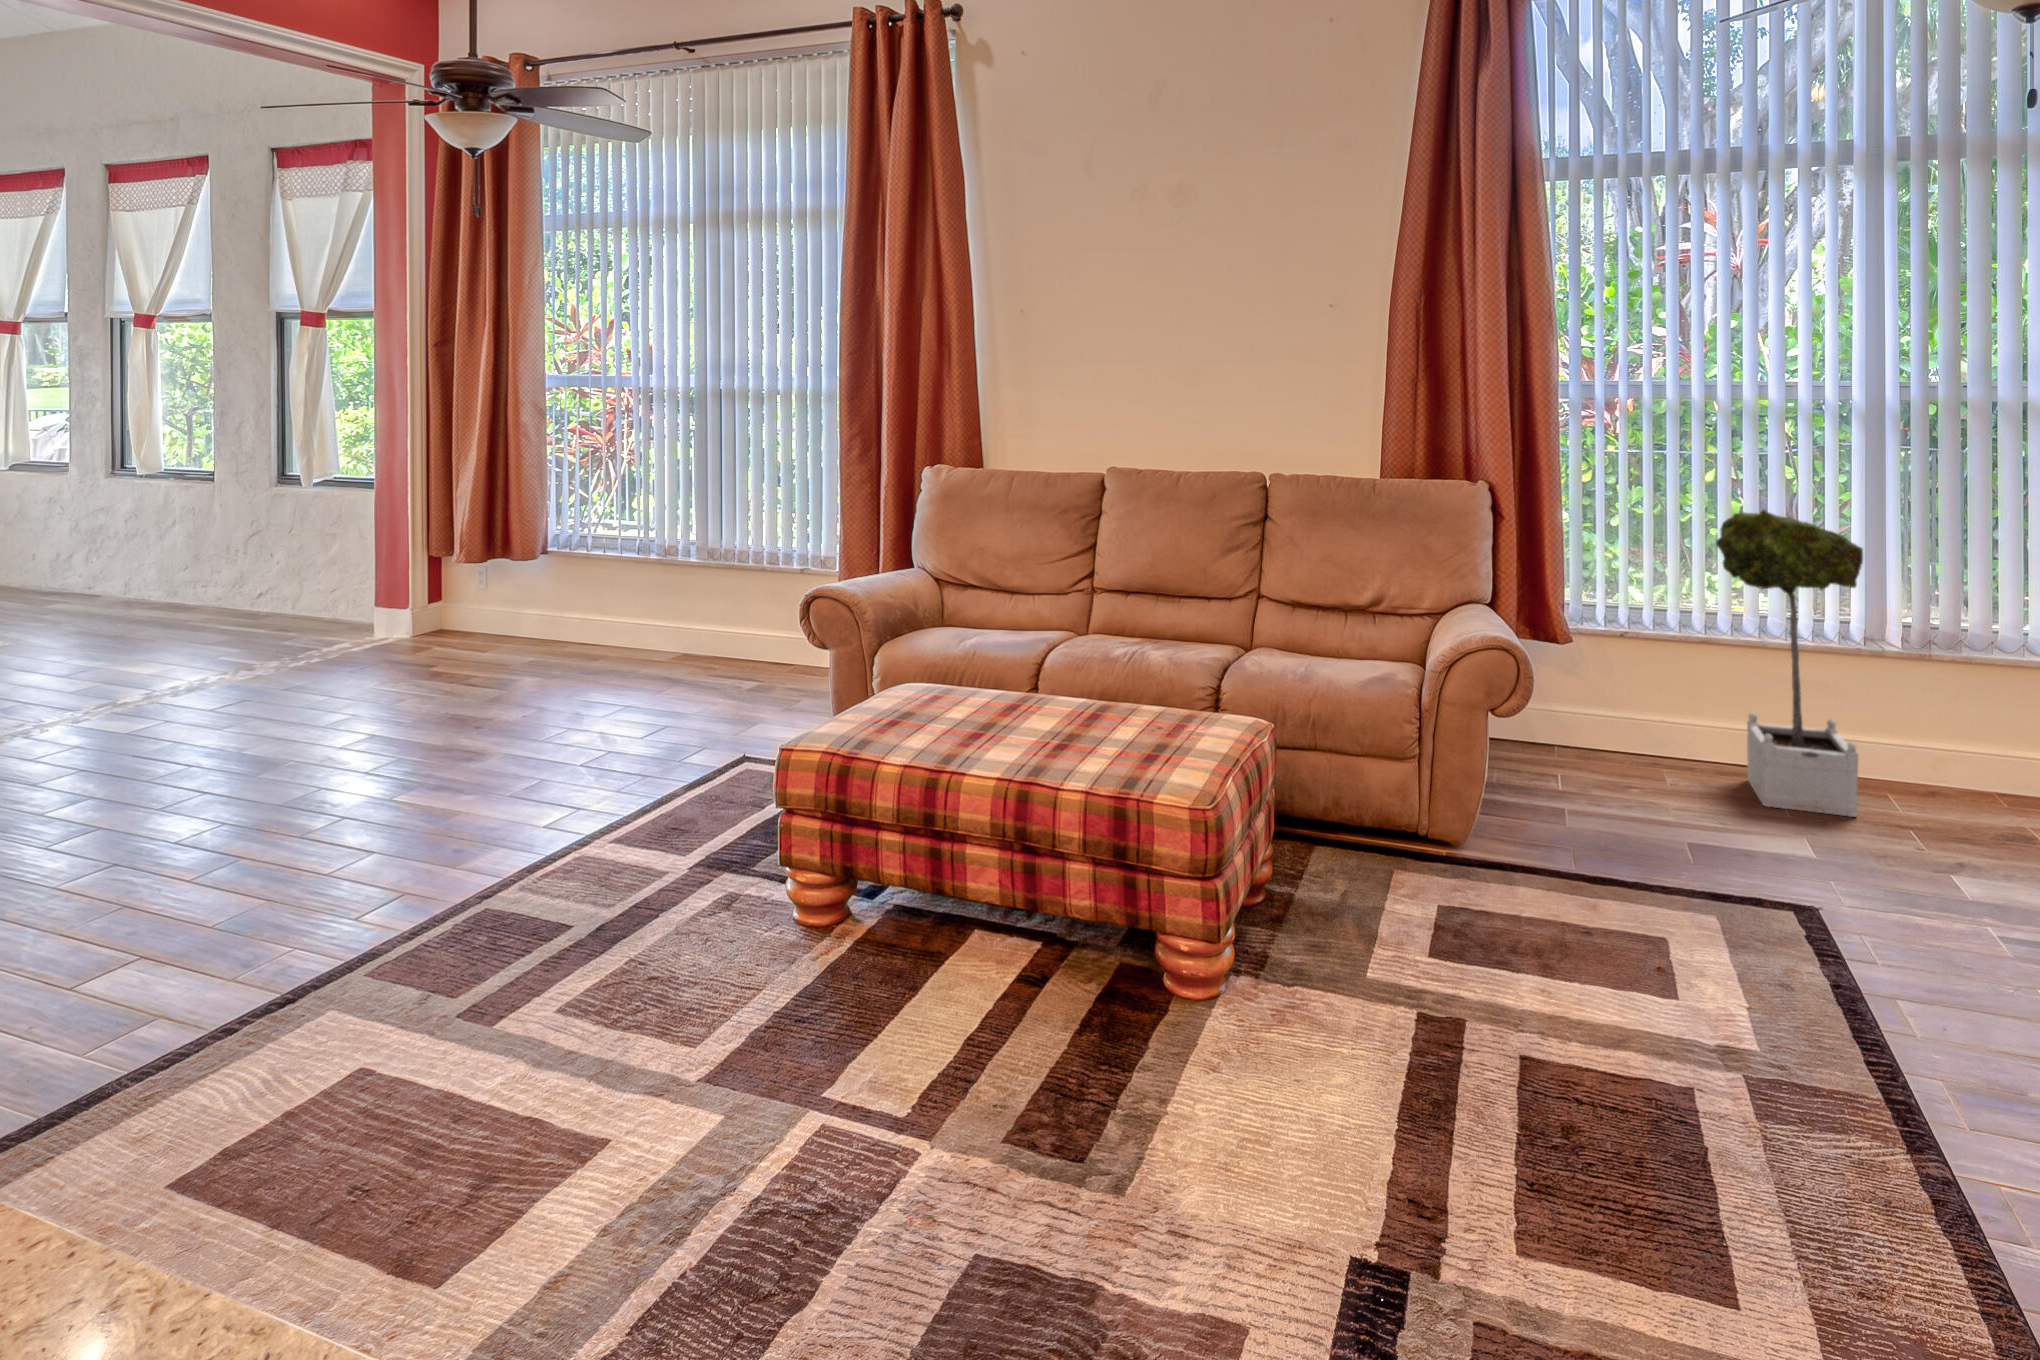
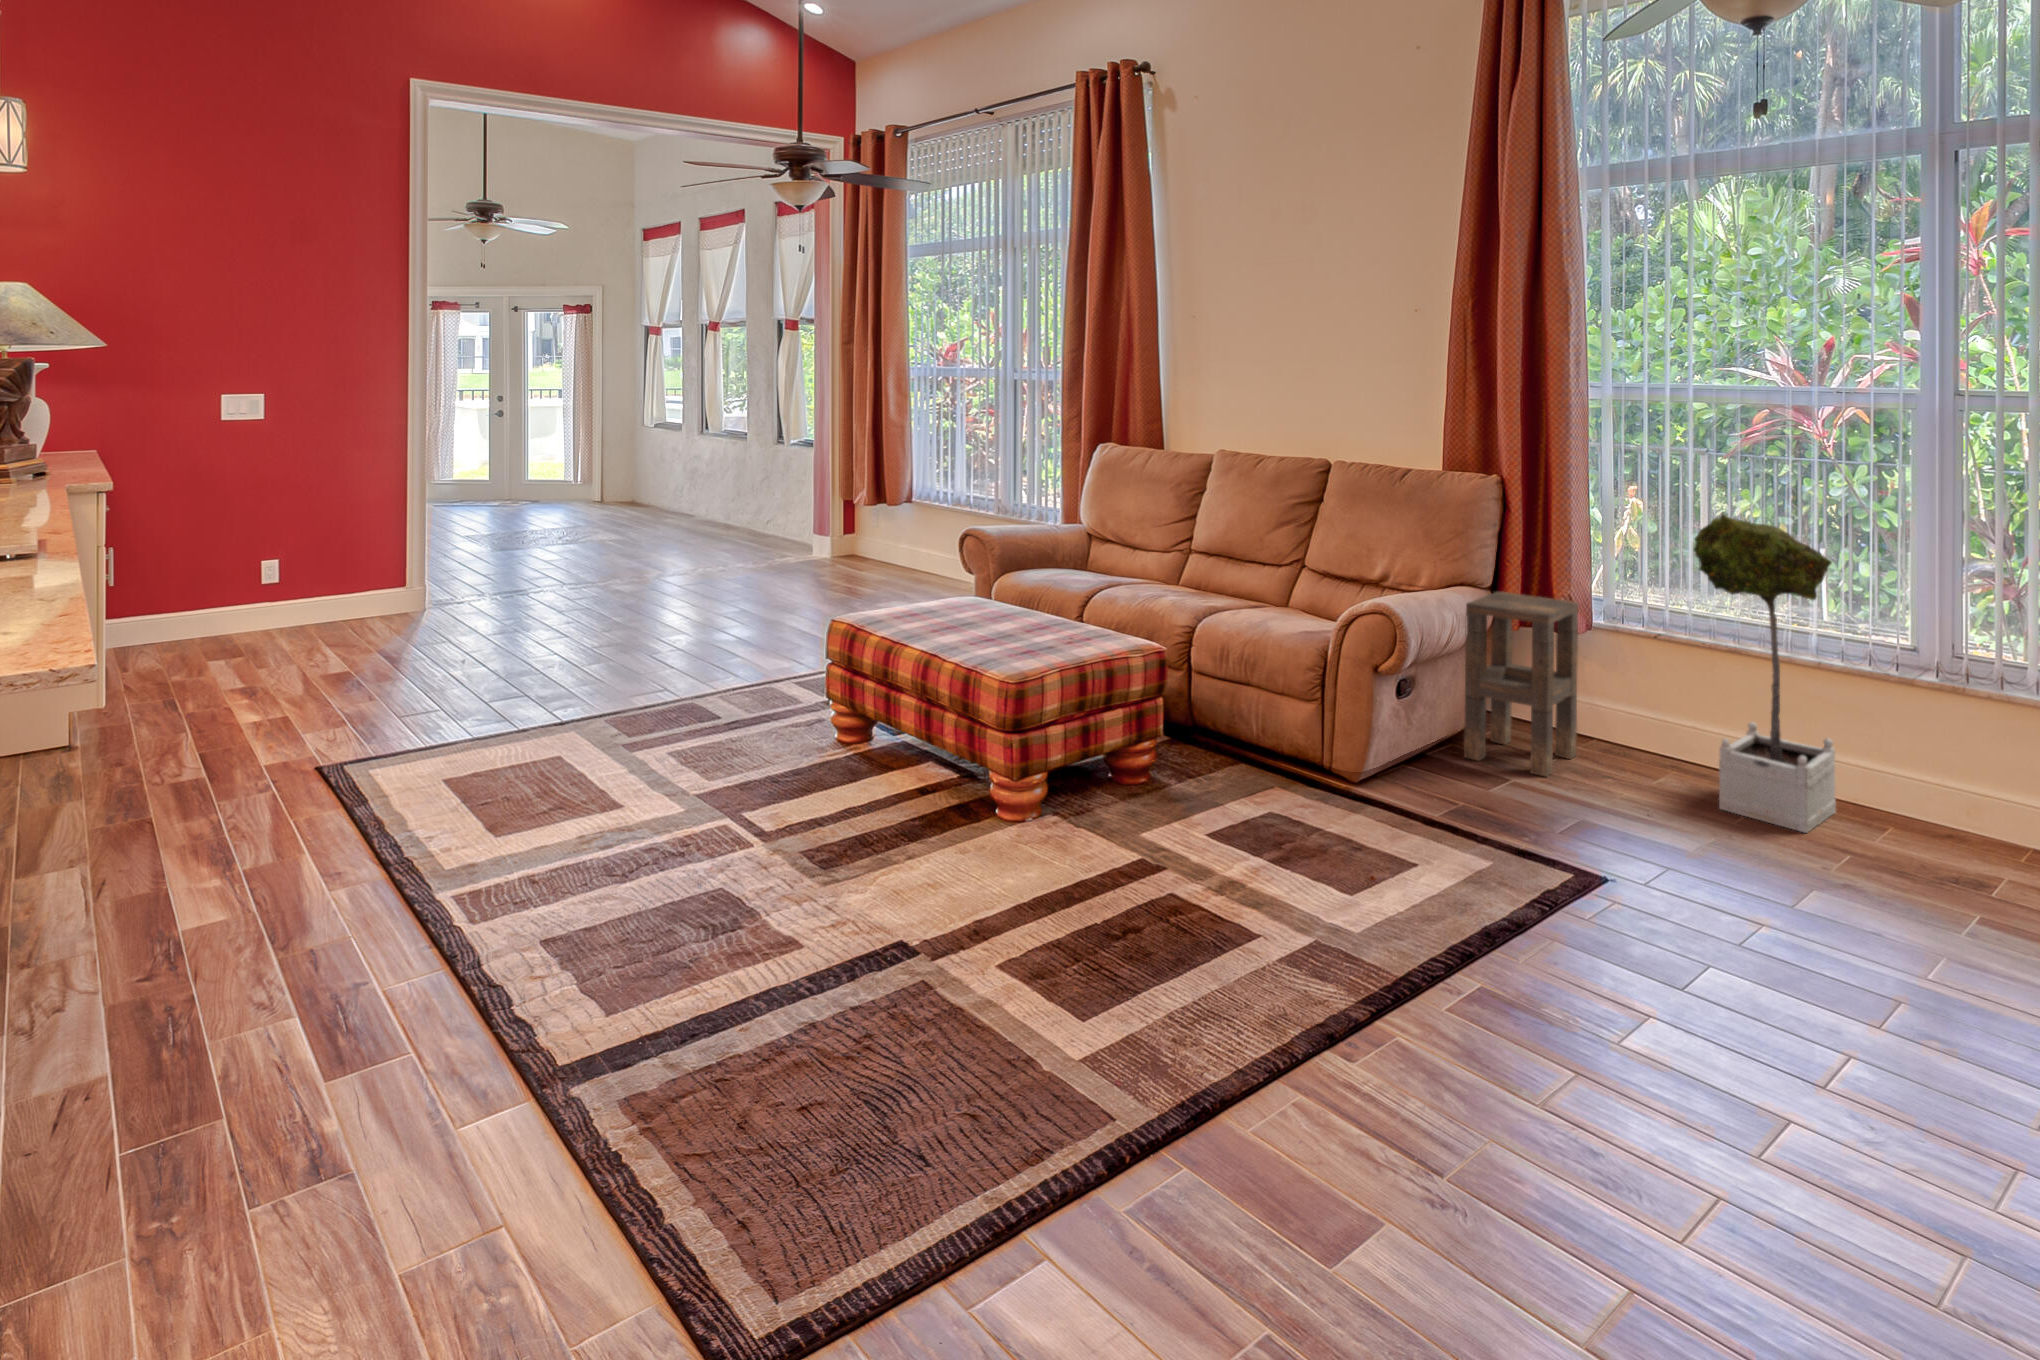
side table: none [1483,605,1594,801] -> present [1464,591,1578,776]

